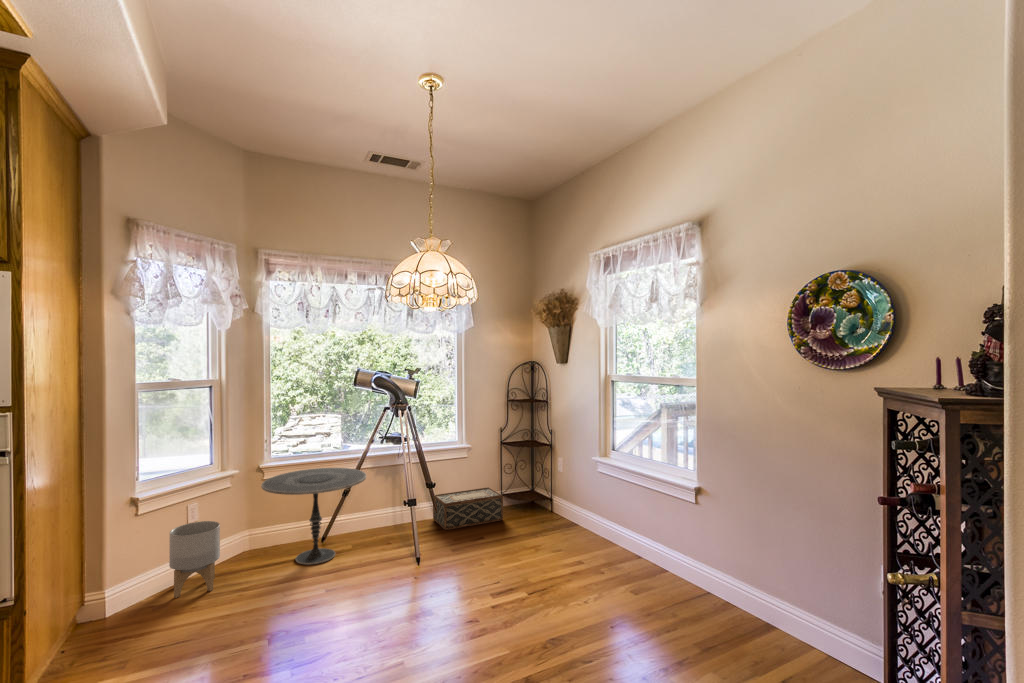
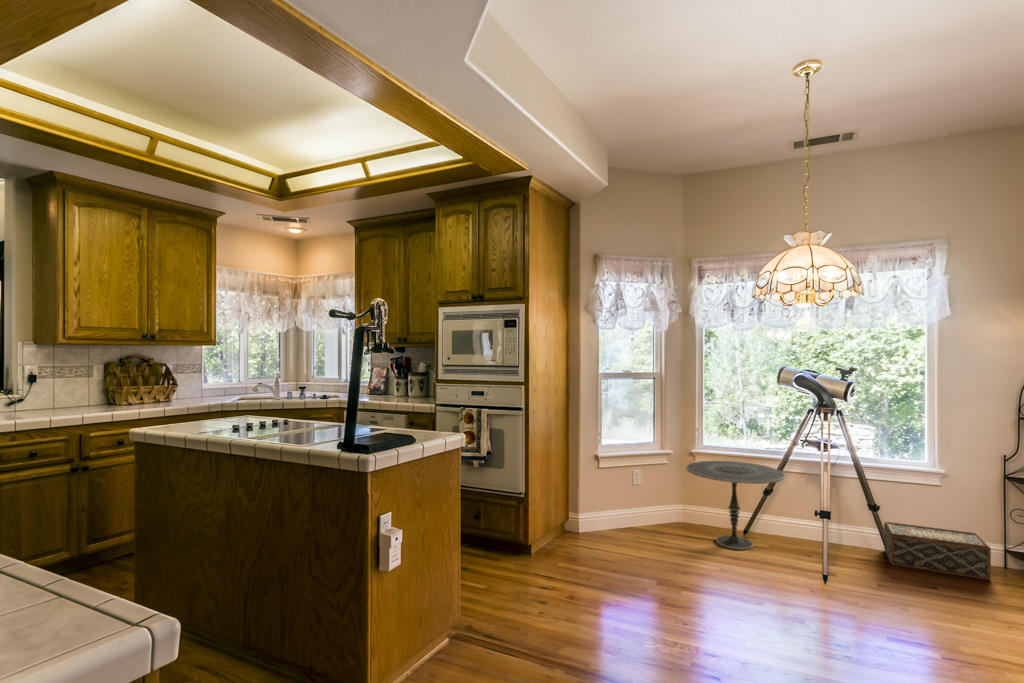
planter: present [169,521,220,598] -> none [619,483,653,539]

